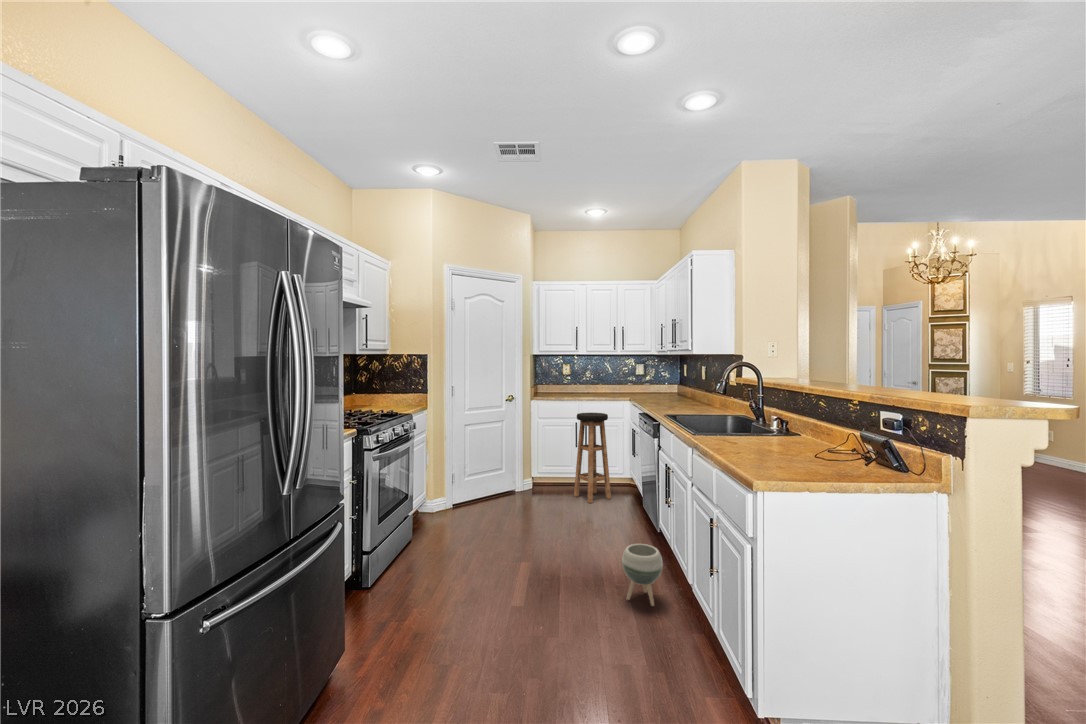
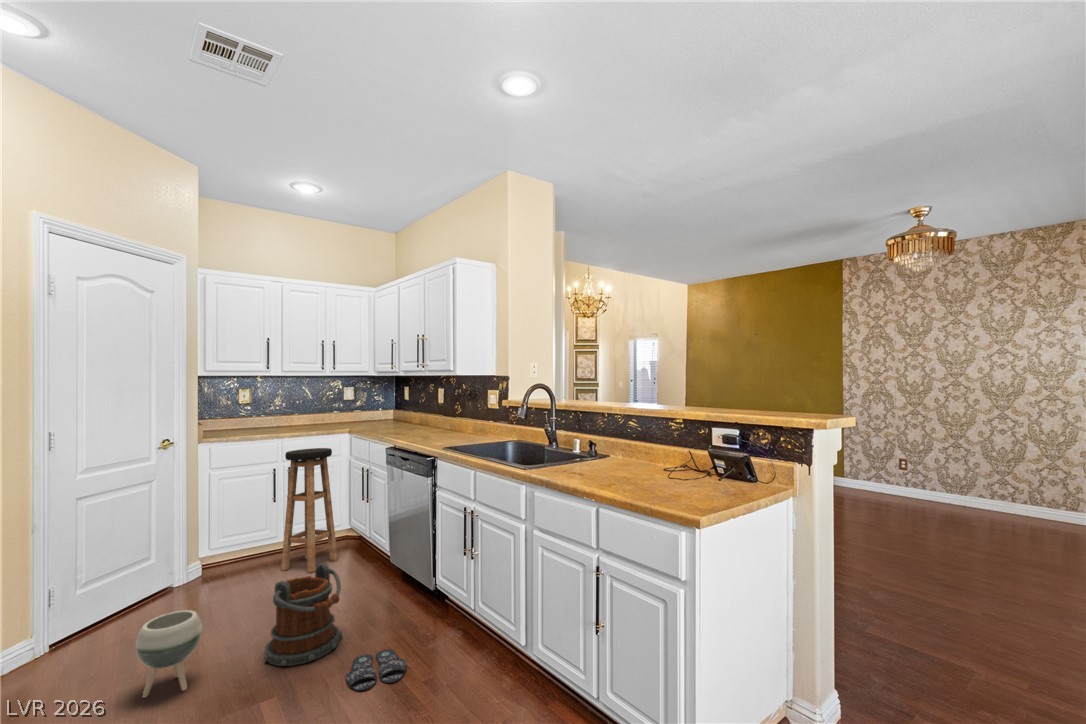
bucket: none [533,496,581,557] -> present [264,563,342,666]
planter: present [622,544,663,606] -> present [136,610,202,698]
slippers: none [566,565,607,588] -> present [346,649,406,691]

